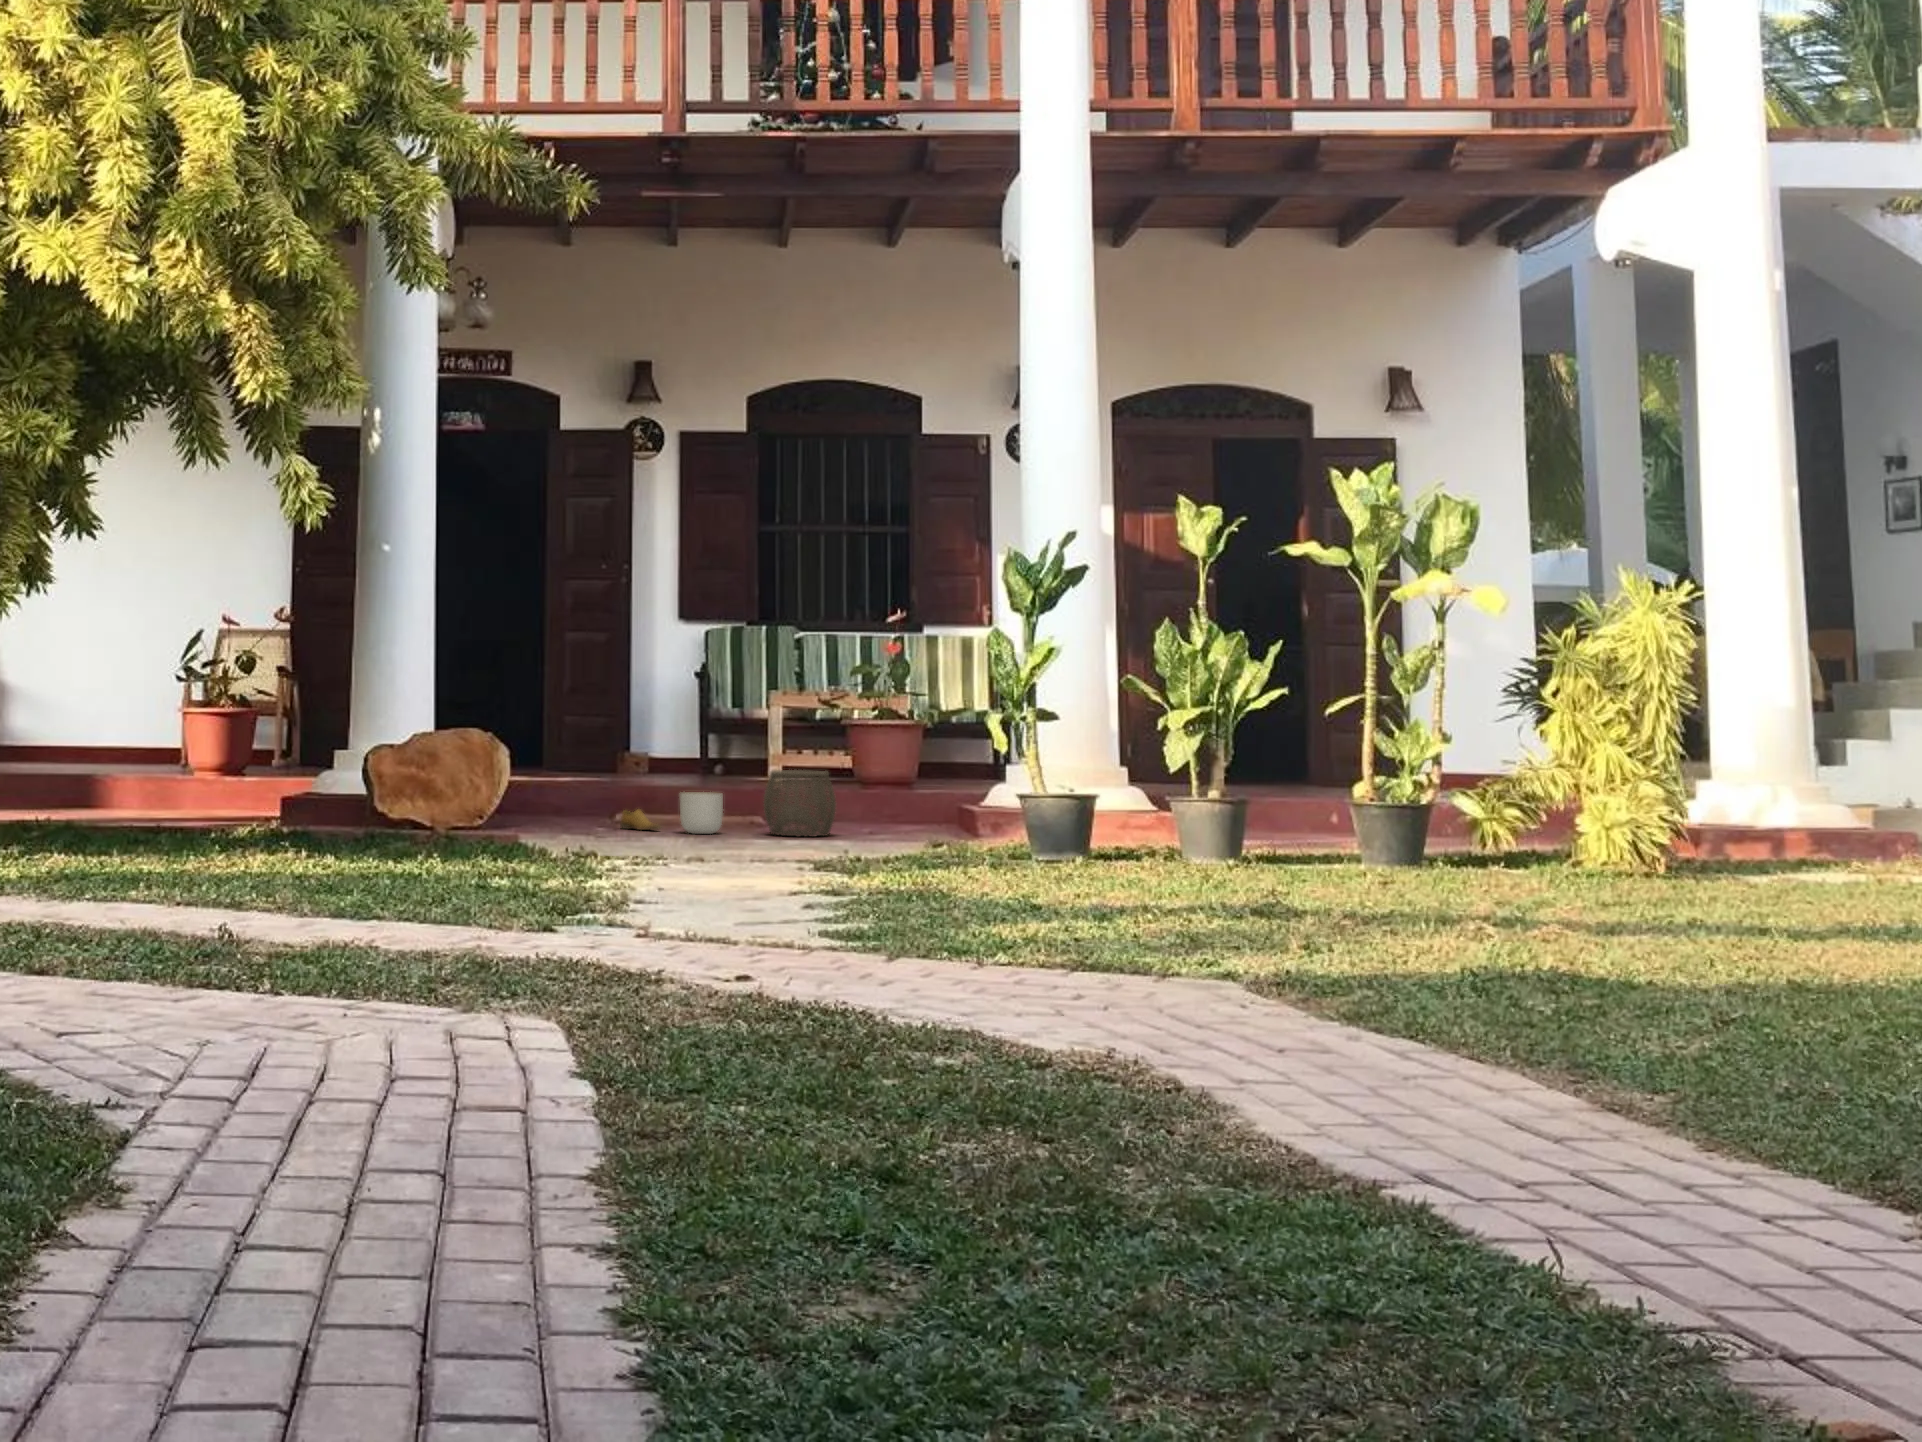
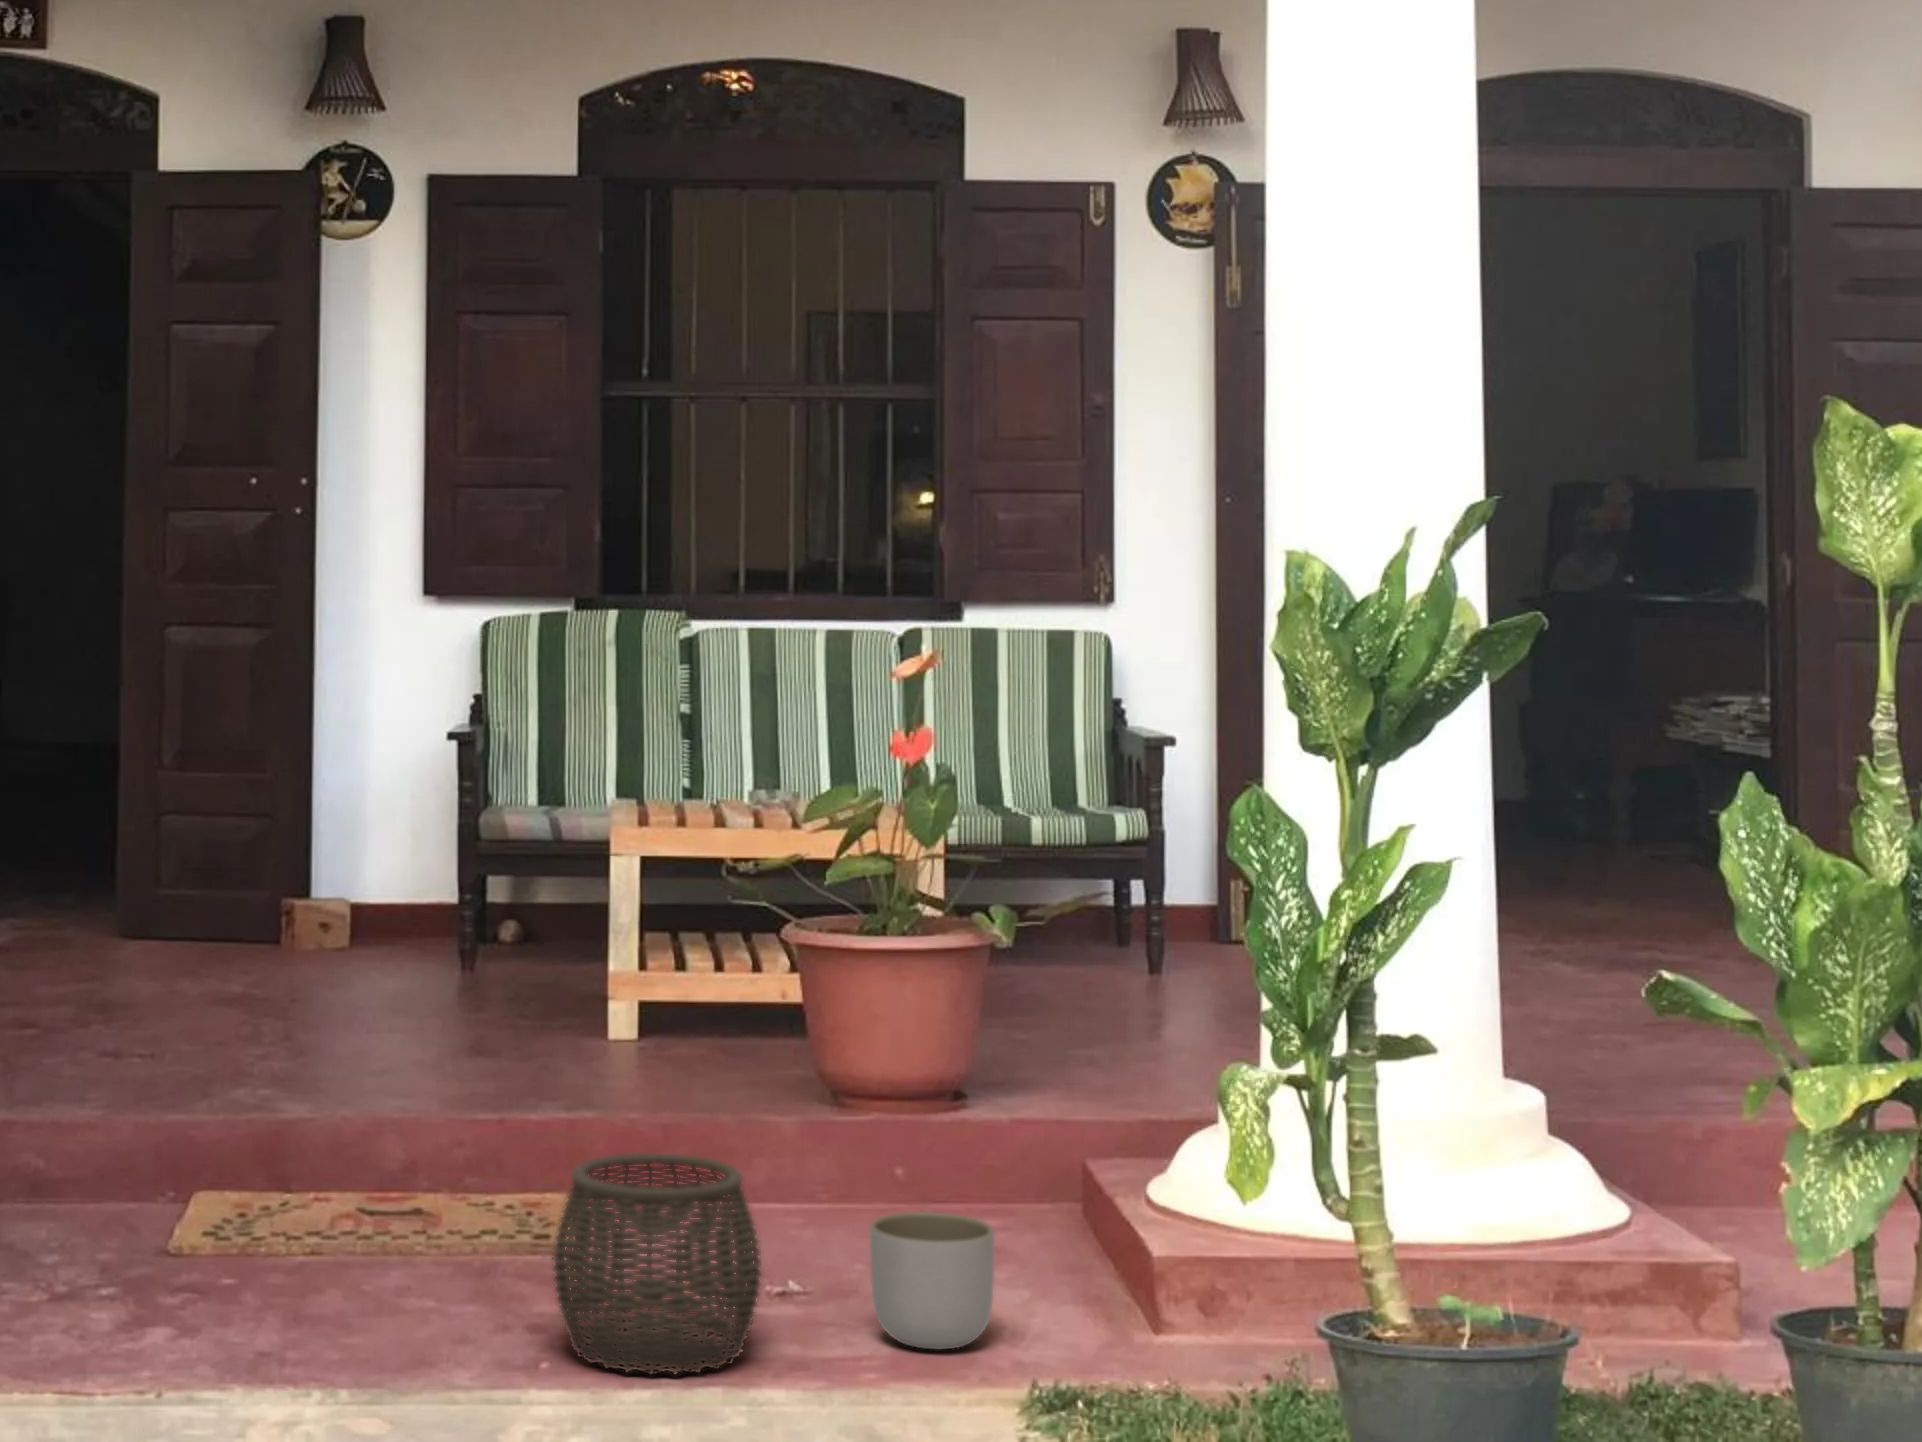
planter: present [680,792,723,834] -> present [870,1212,994,1350]
shoe: present [620,809,661,830] -> none [170,1237,274,1312]

